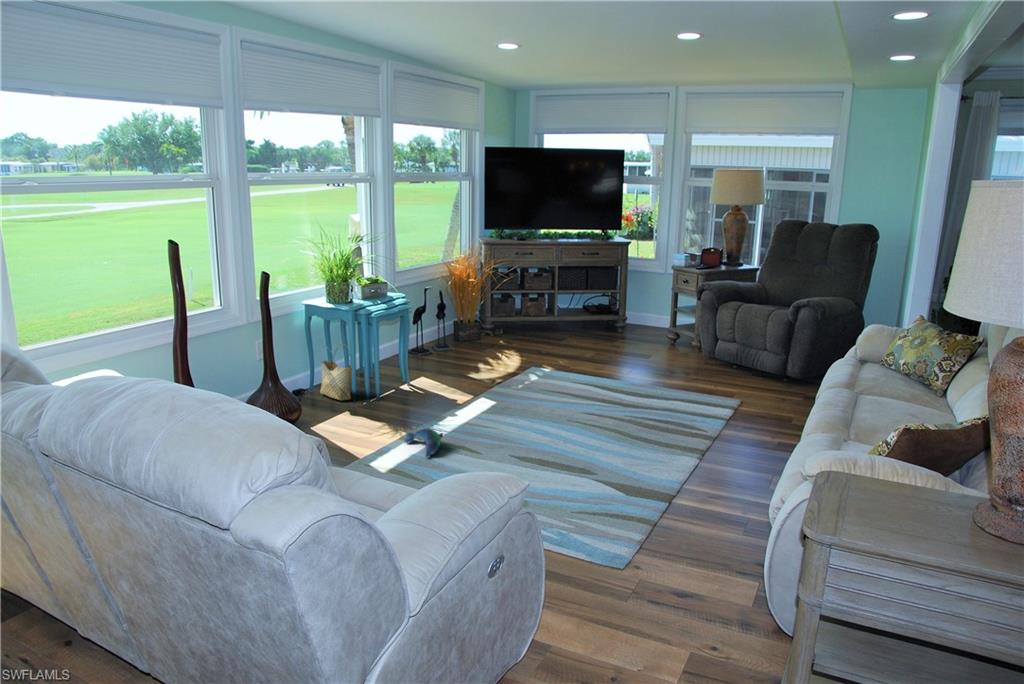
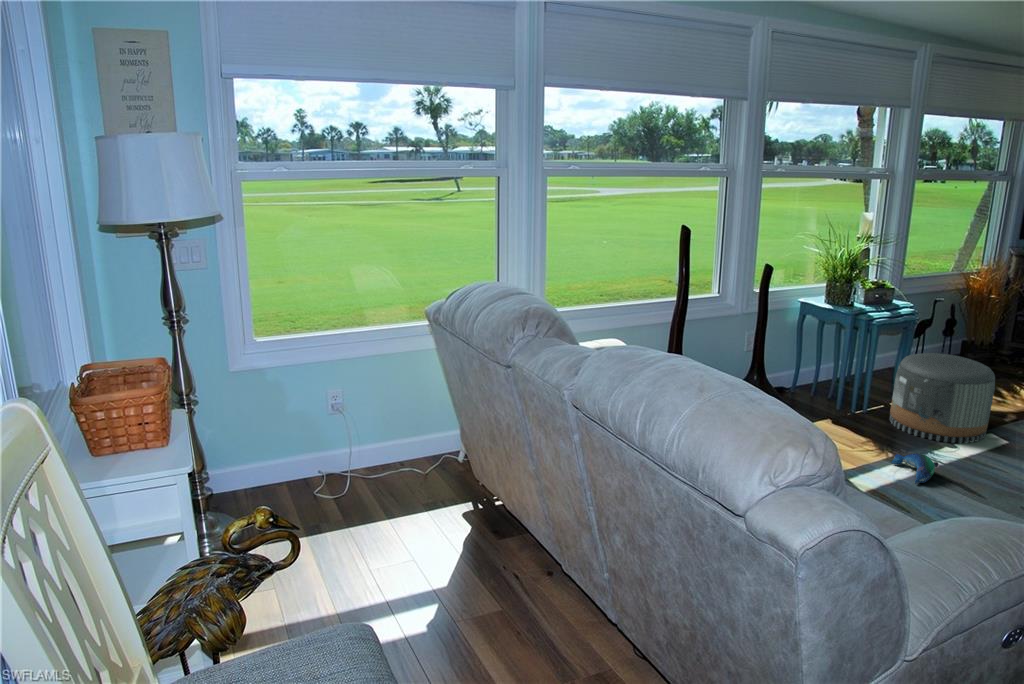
pouf: none [399,335,479,413] -> present [890,353,995,443]
woven basket: present [320,344,352,400] -> none [801,348,841,407]

